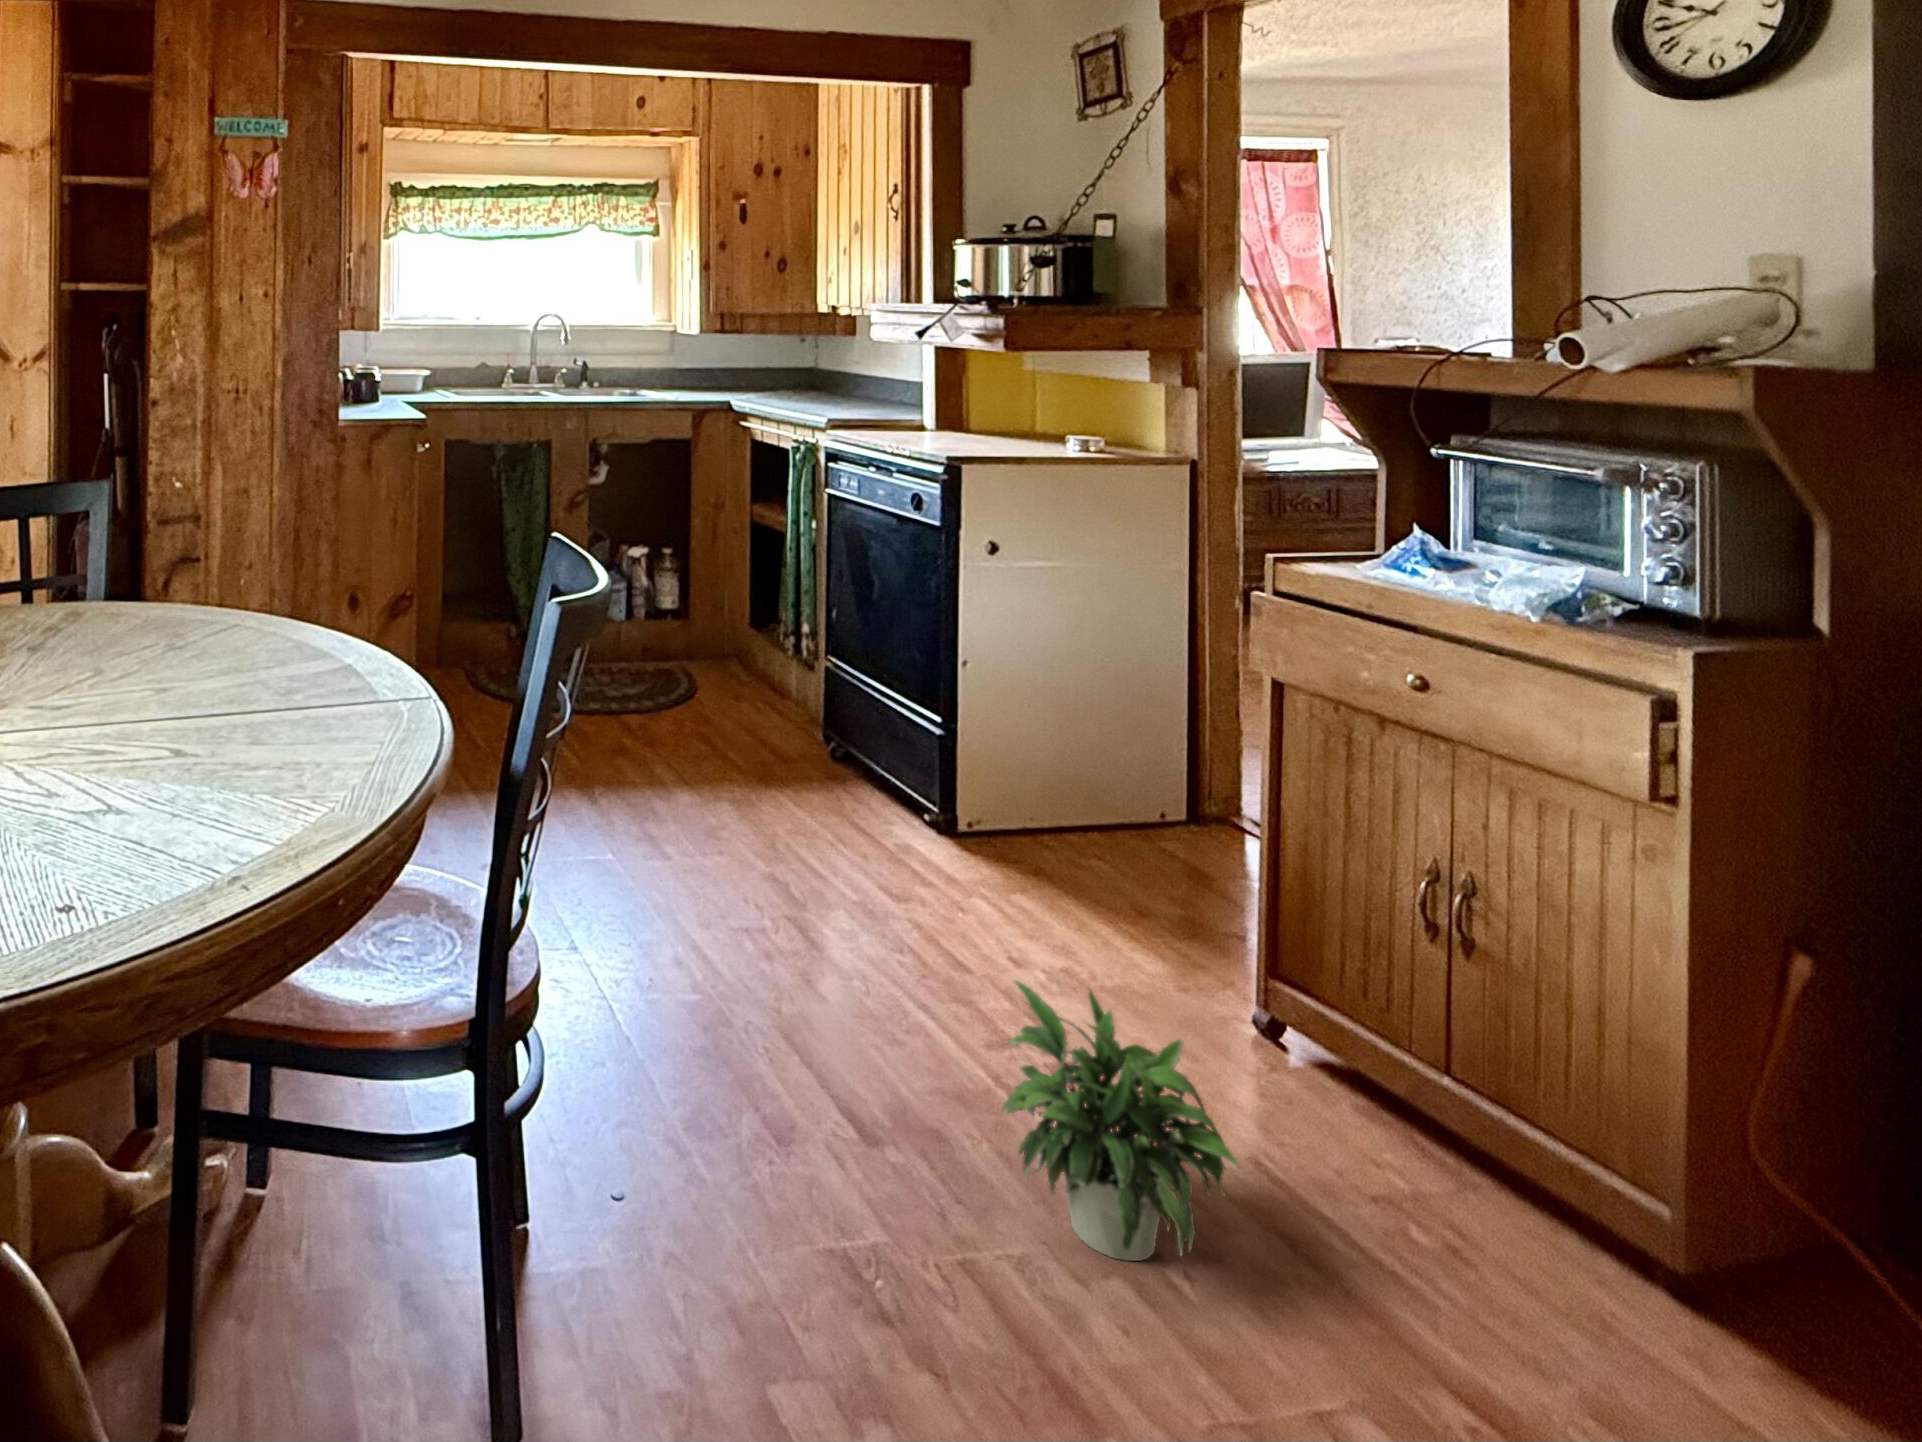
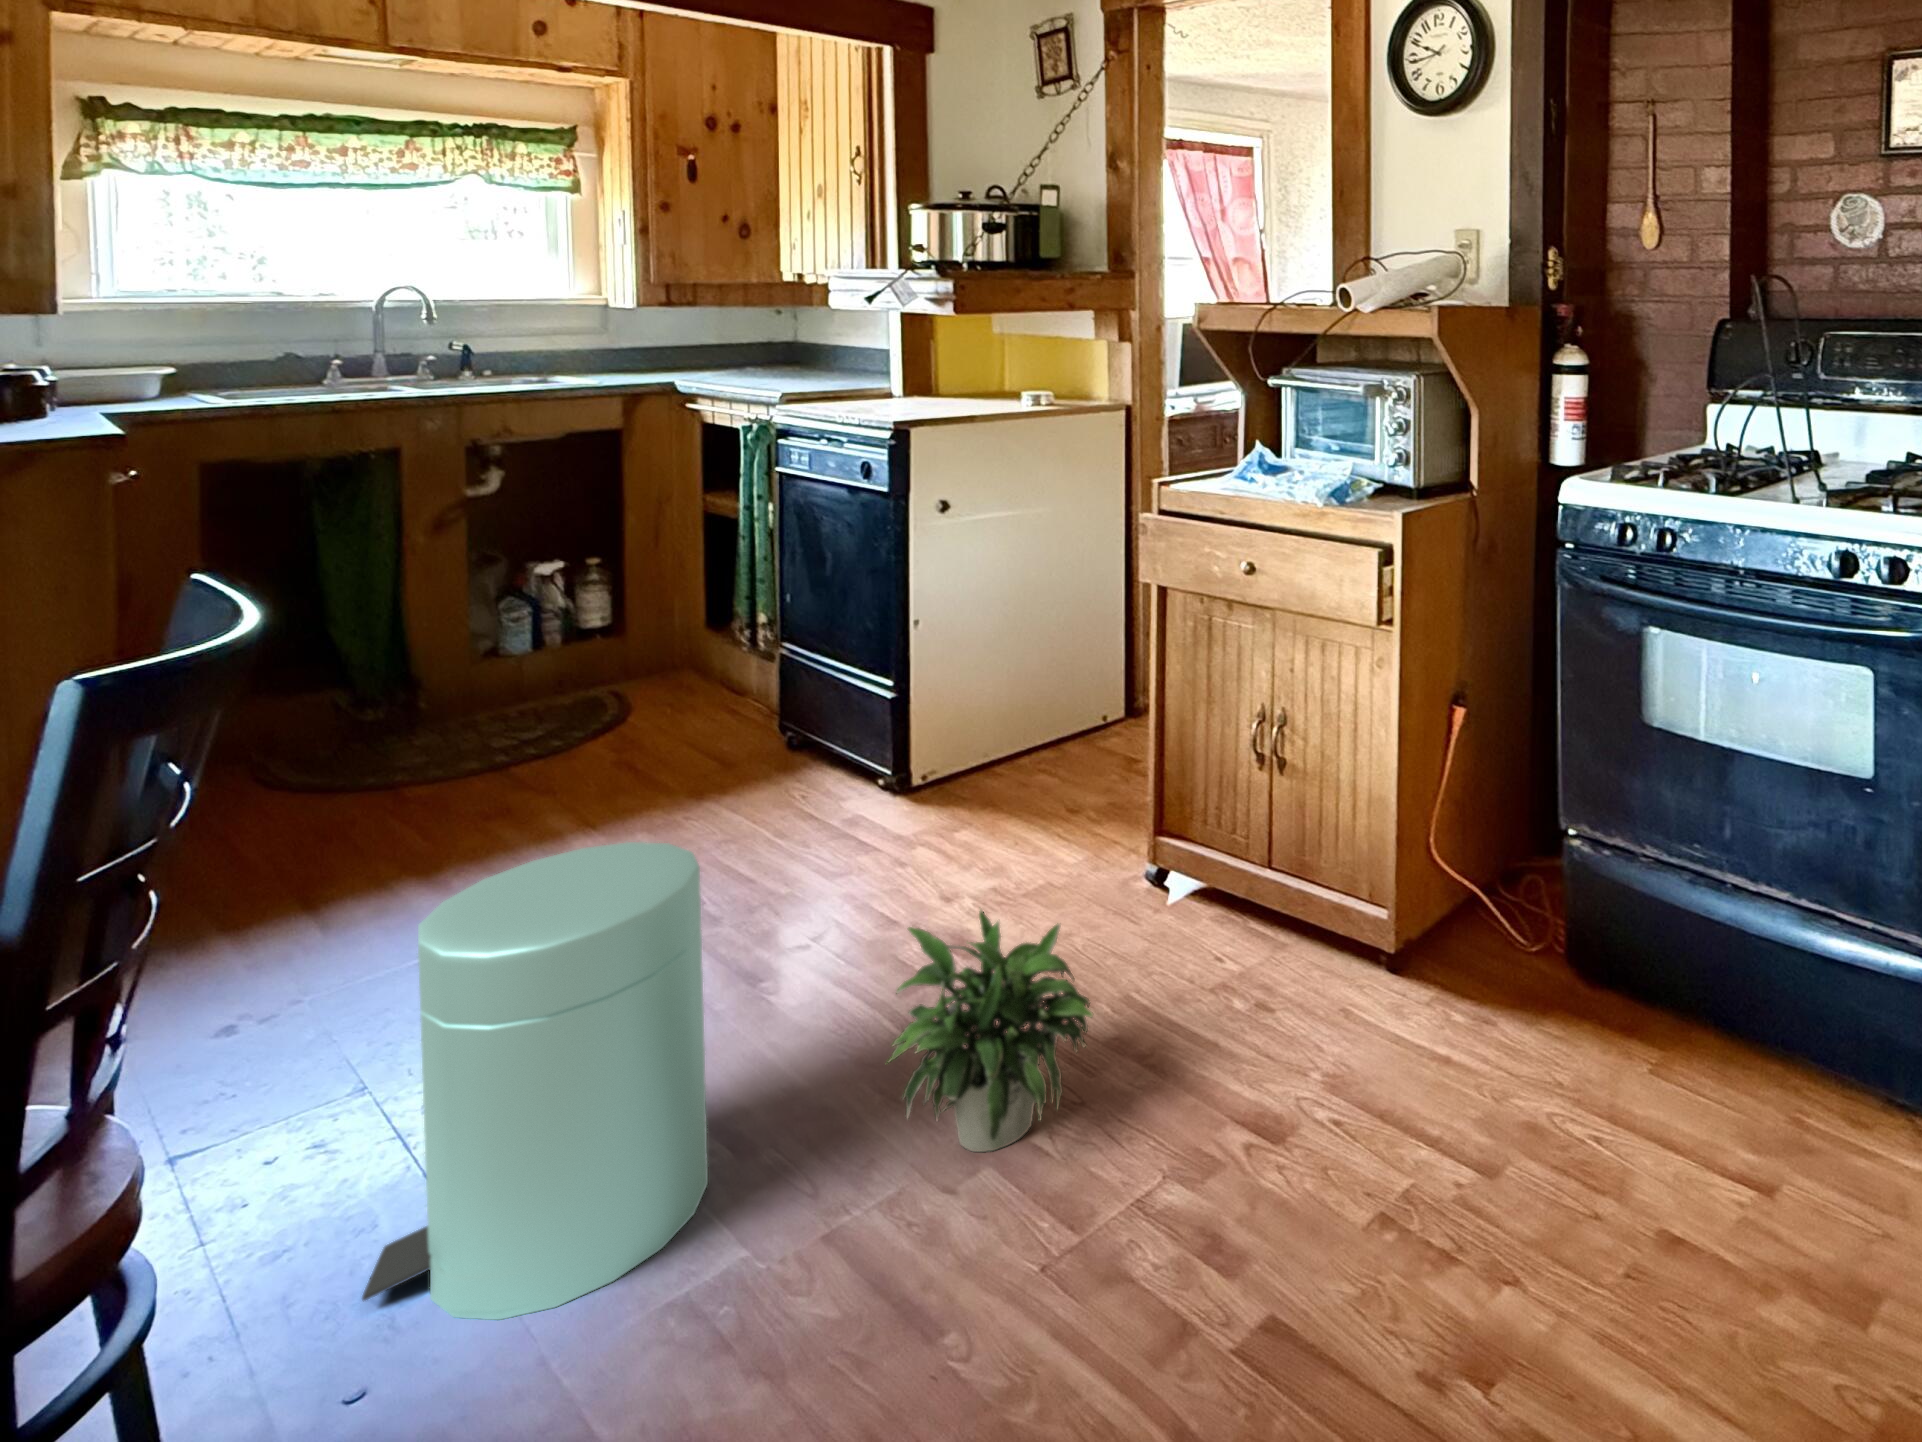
trash can: none [601,804,836,1196] -> present [362,842,708,1320]

